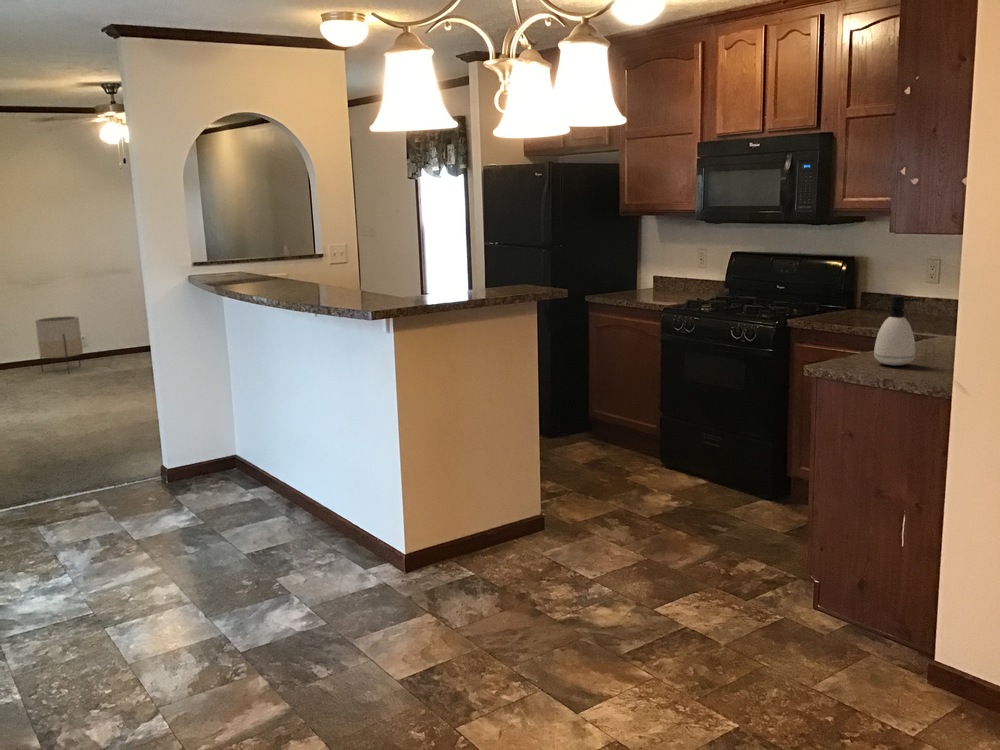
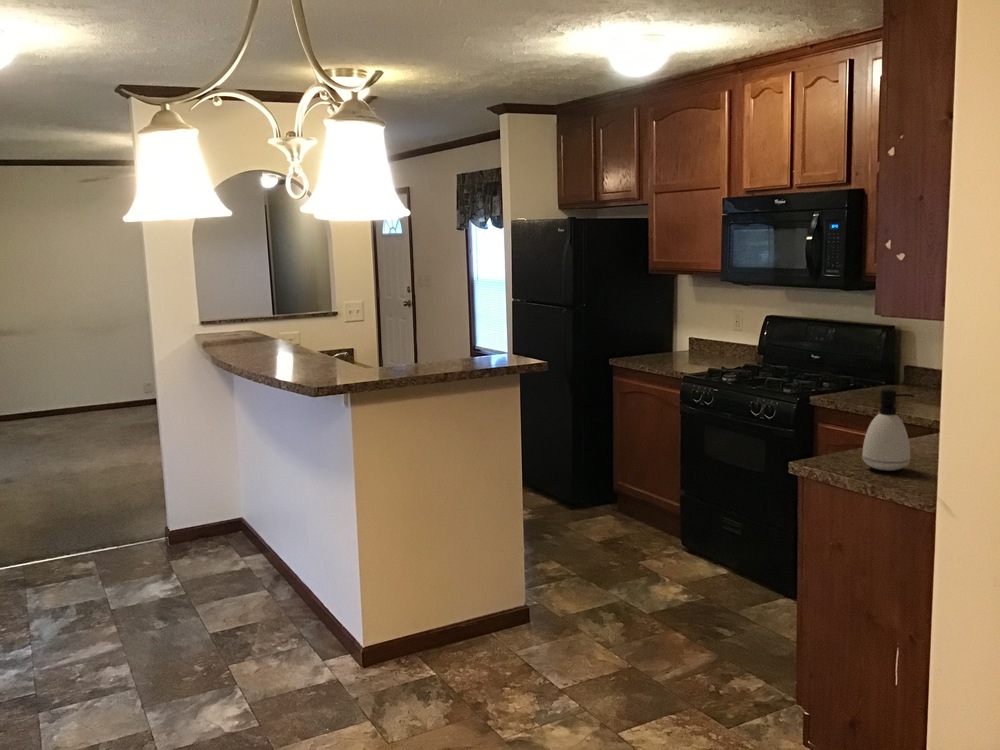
planter: present [36,316,83,373] -> none [94,363,139,420]

